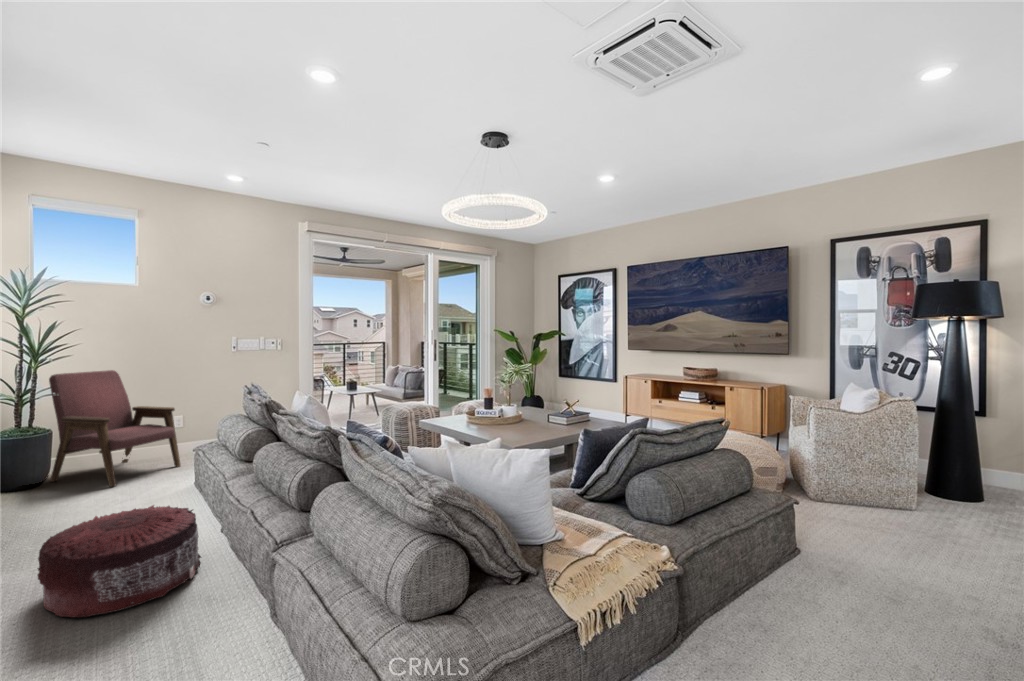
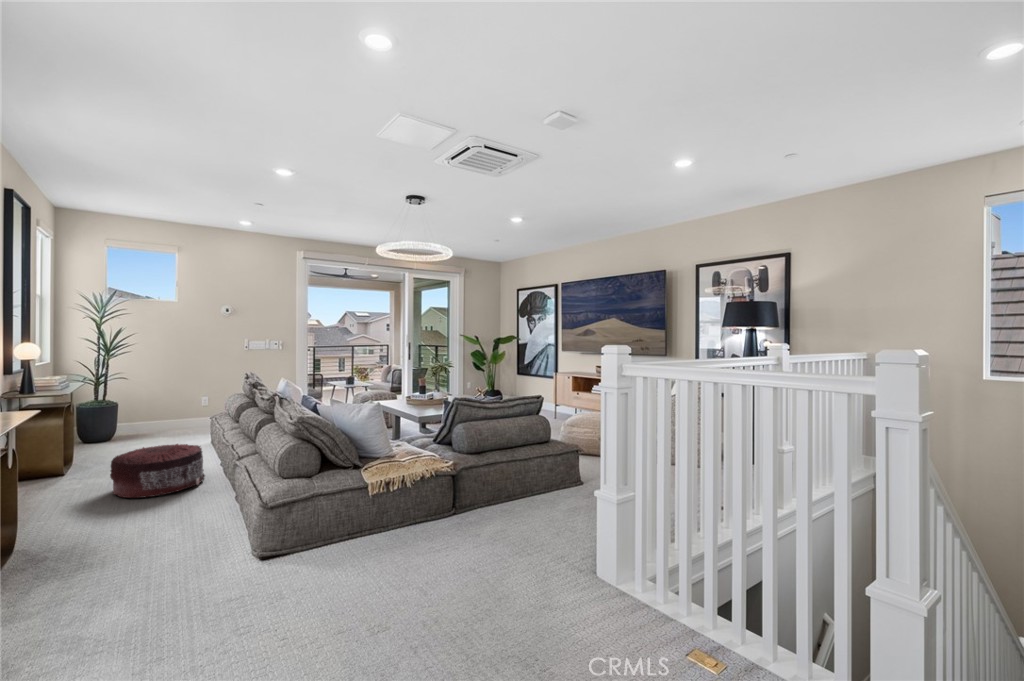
armchair: present [49,370,181,487] -> none [117,362,206,442]

